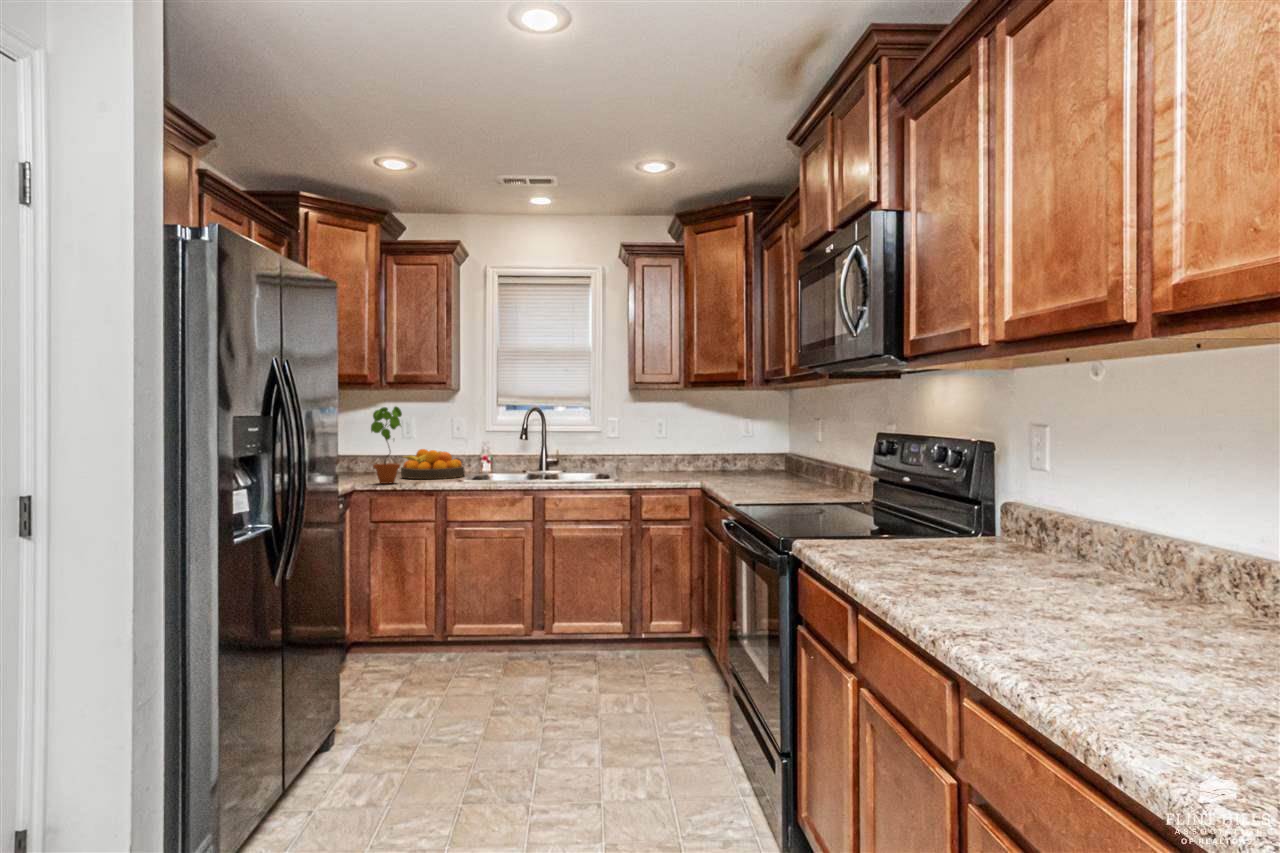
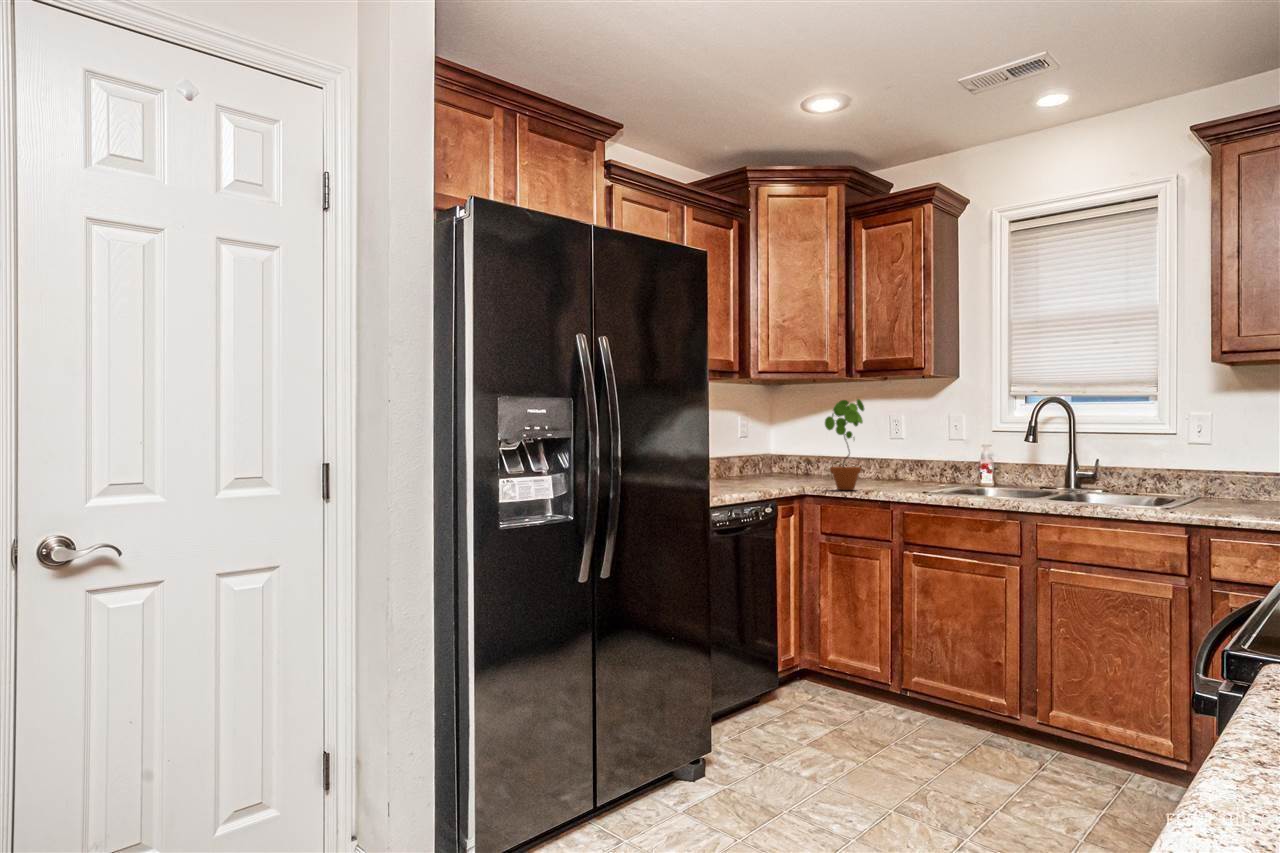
fruit bowl: present [401,449,465,479] -> none [877,452,959,489]

